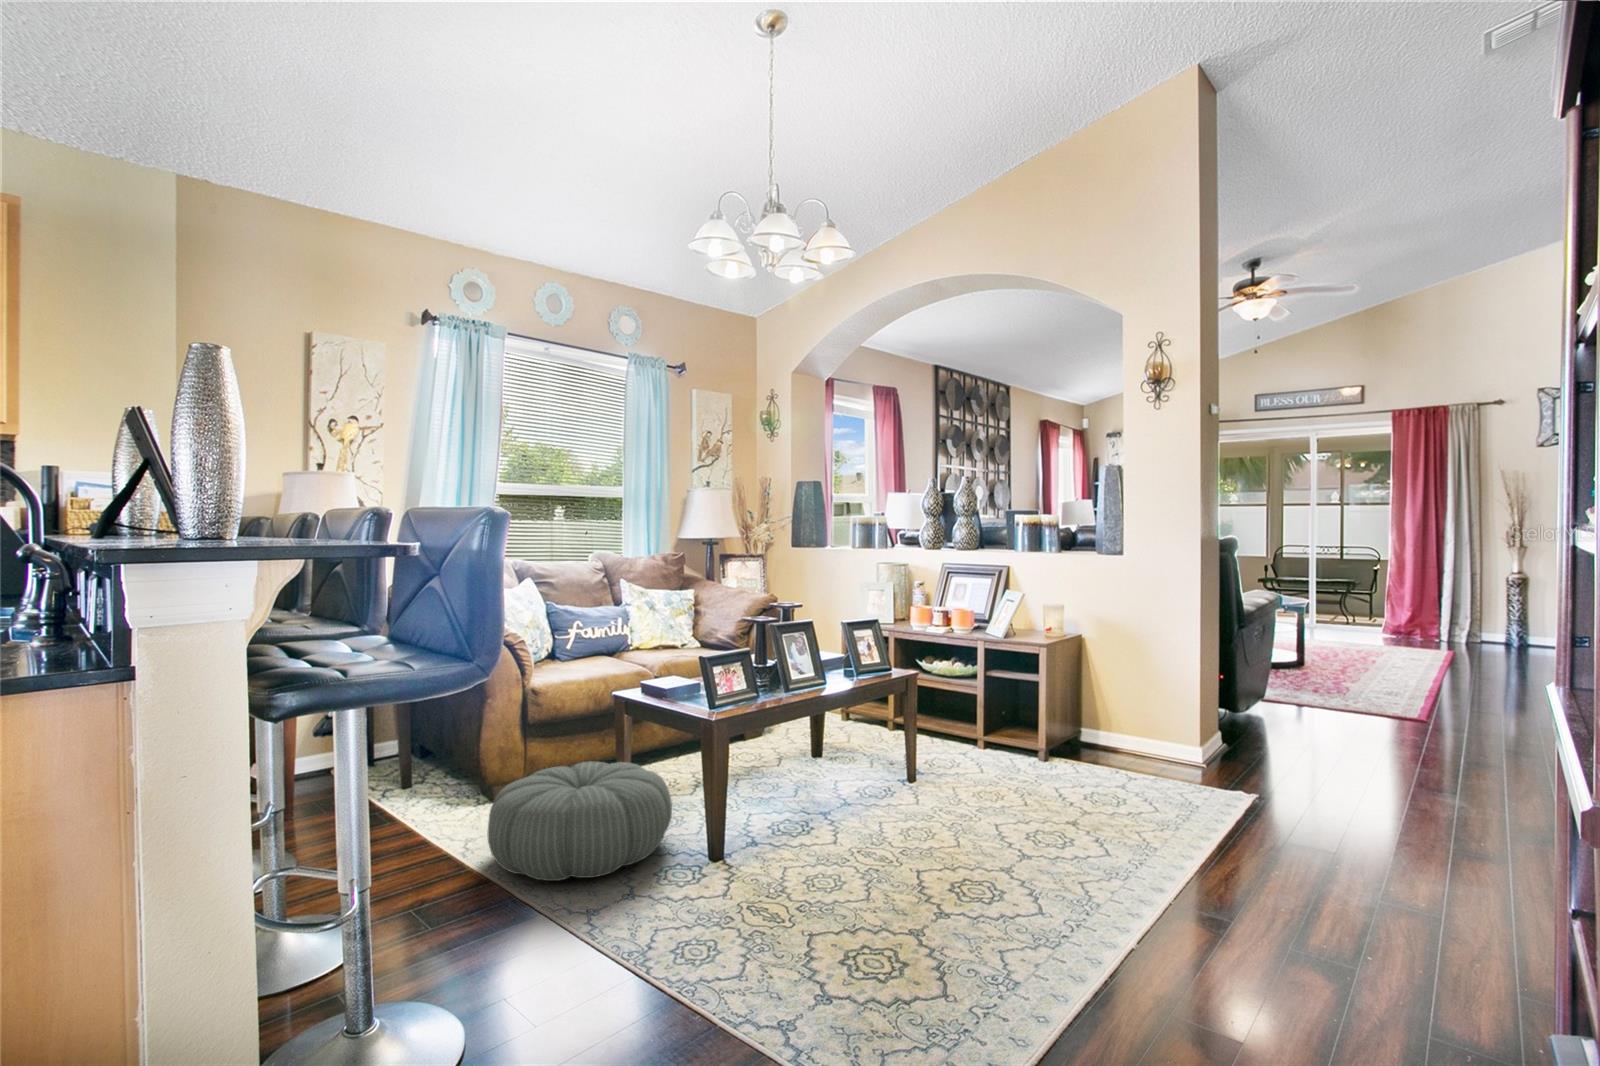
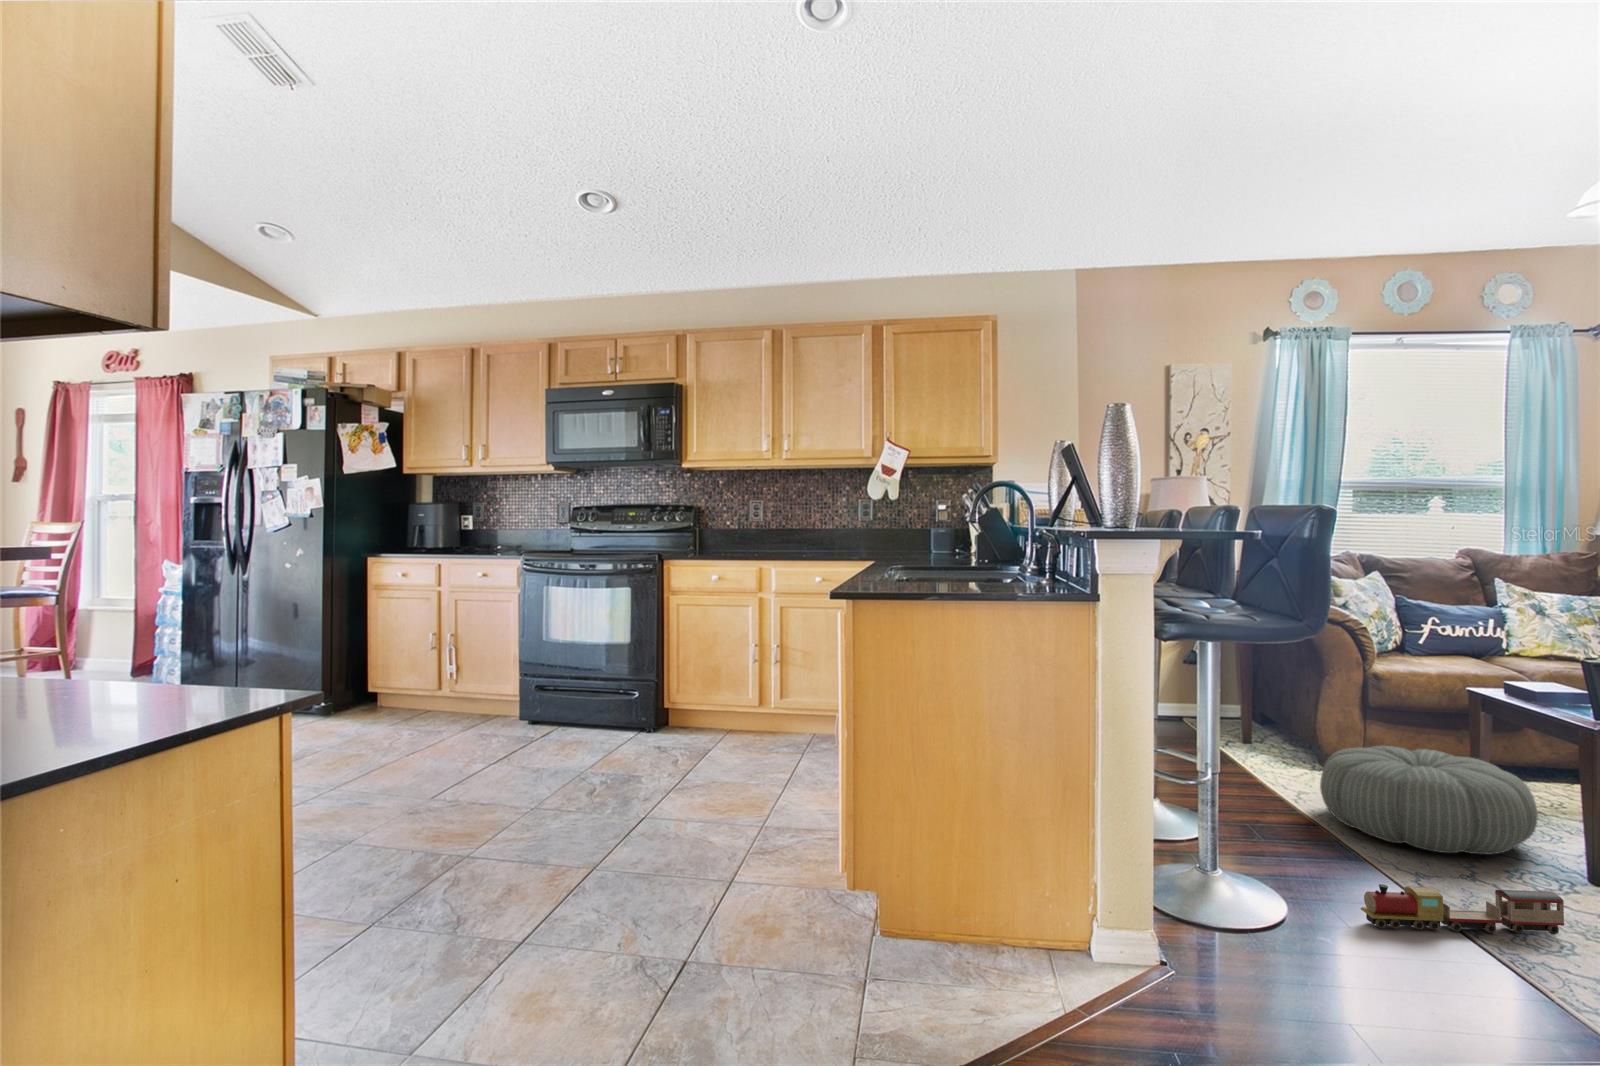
toy train: none [542,897,710,1023] -> present [1361,884,1564,935]

